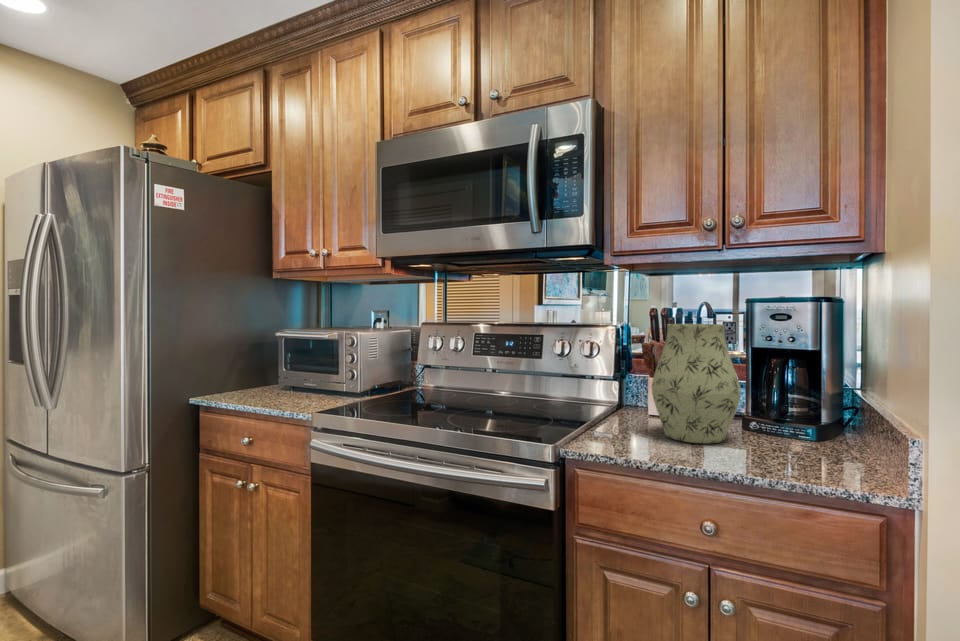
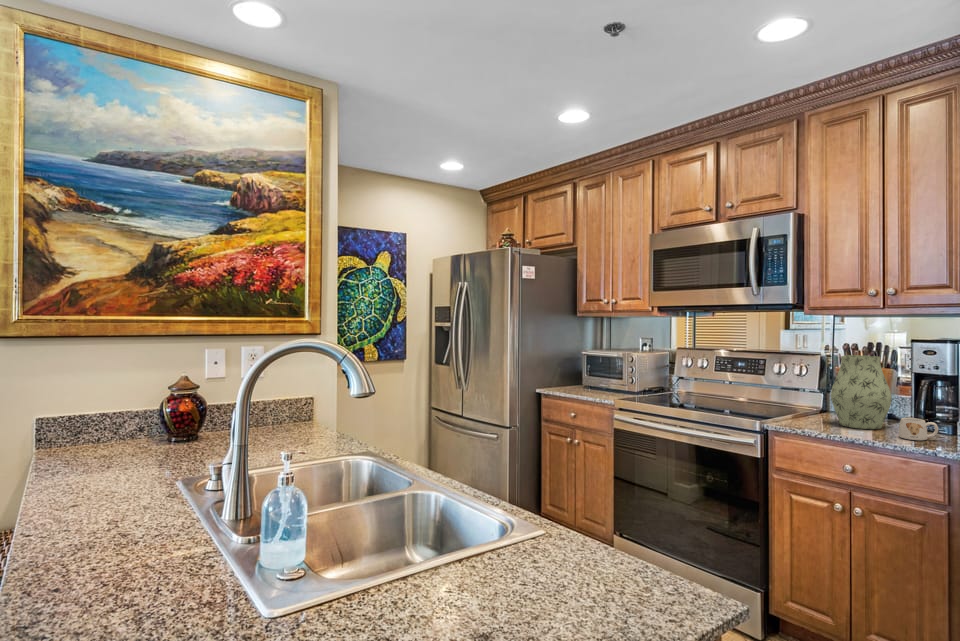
mug: none [772,424,833,464] -> present [899,418,938,440]

